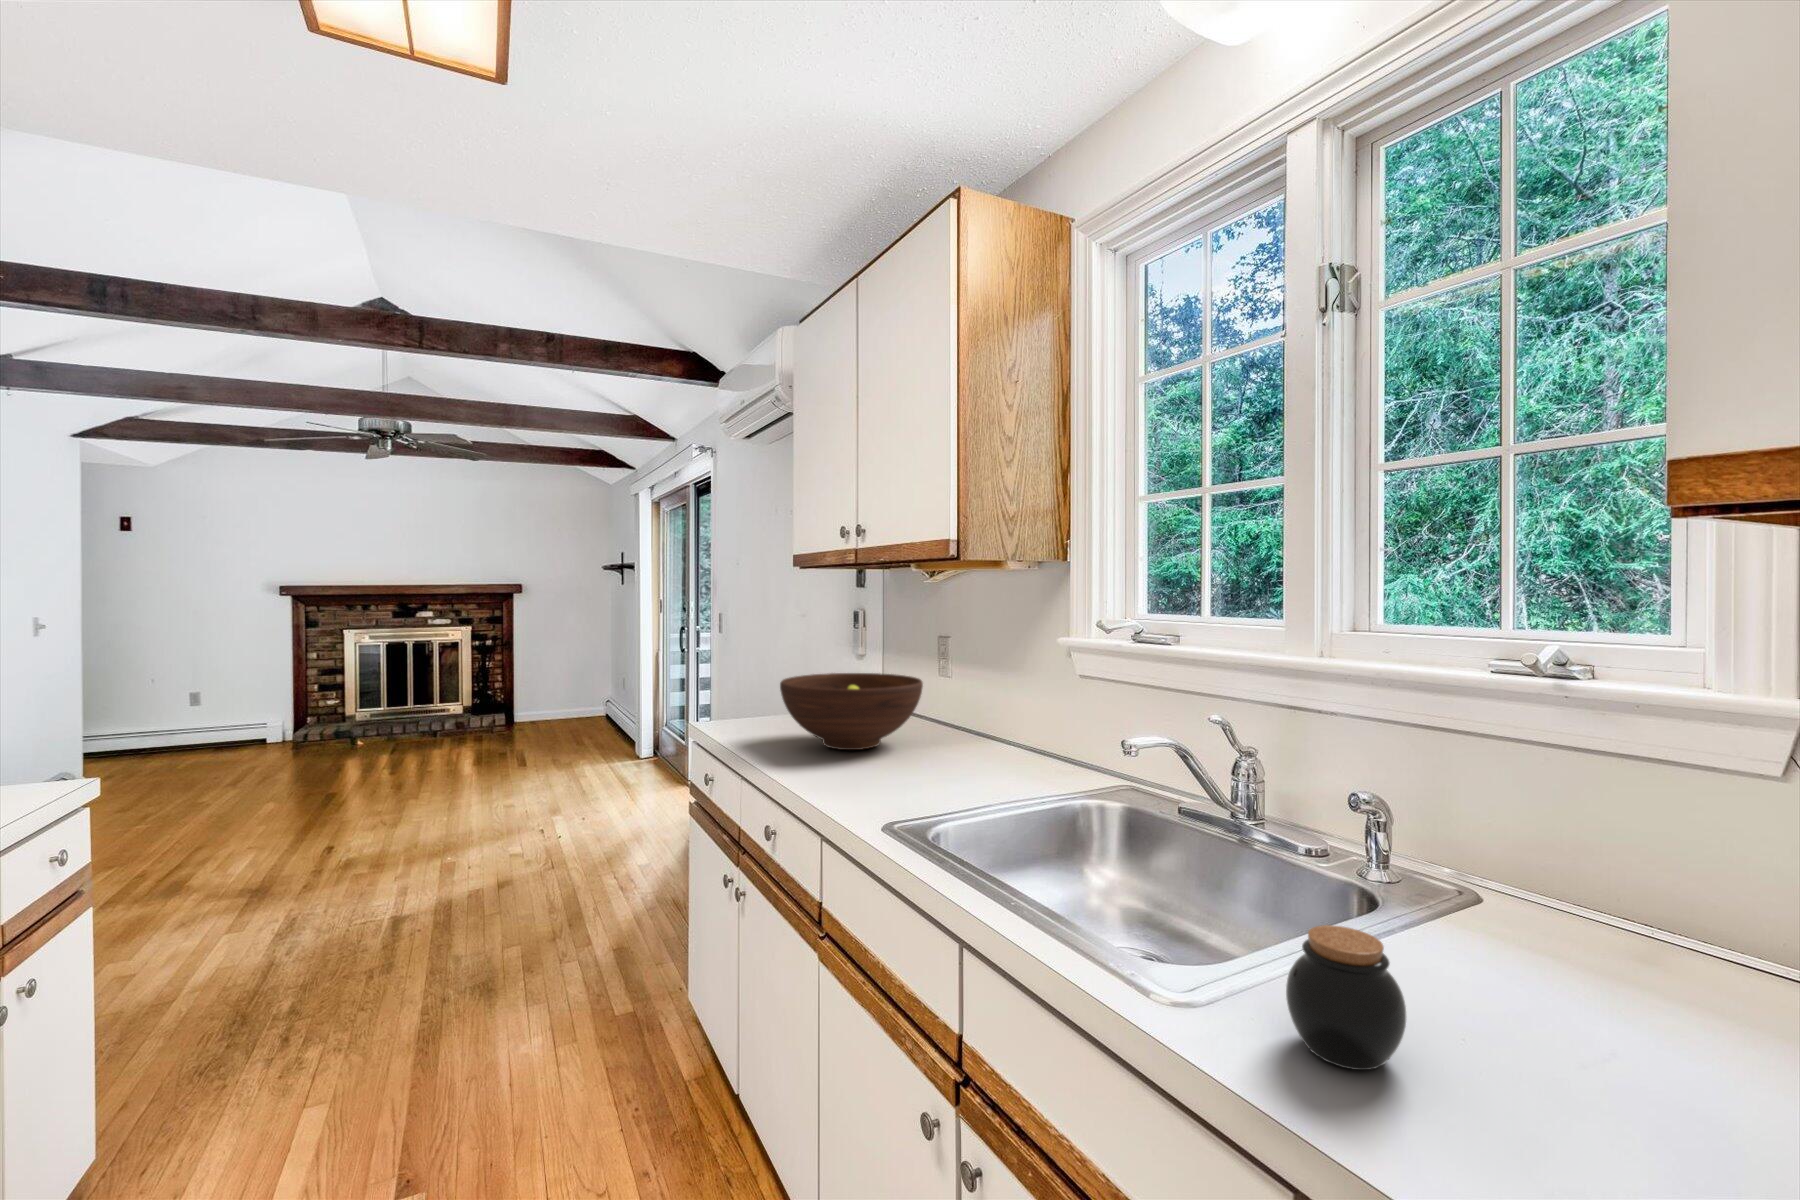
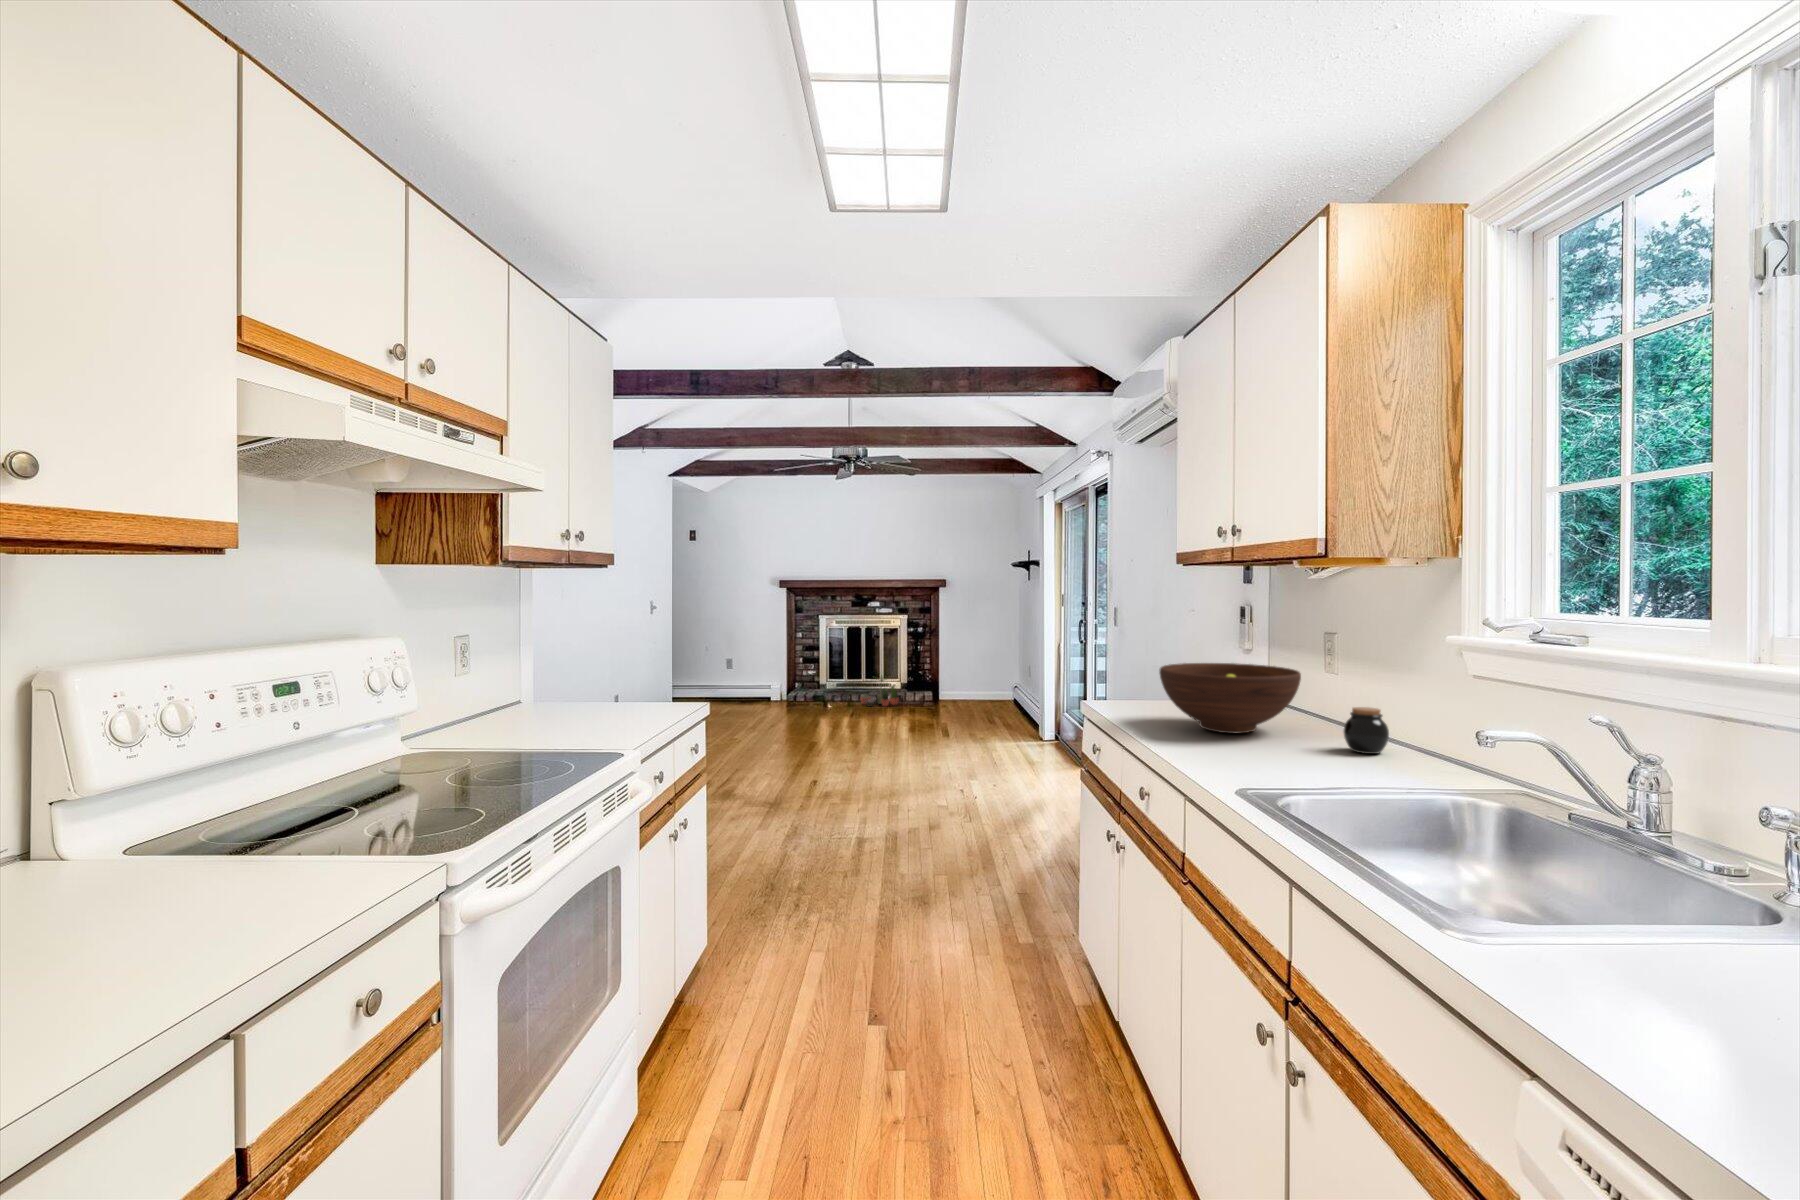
potted plant: none [407,698,460,737] -> present [860,677,899,706]
jar: present [1286,925,1406,1070] -> present [1343,707,1389,754]

